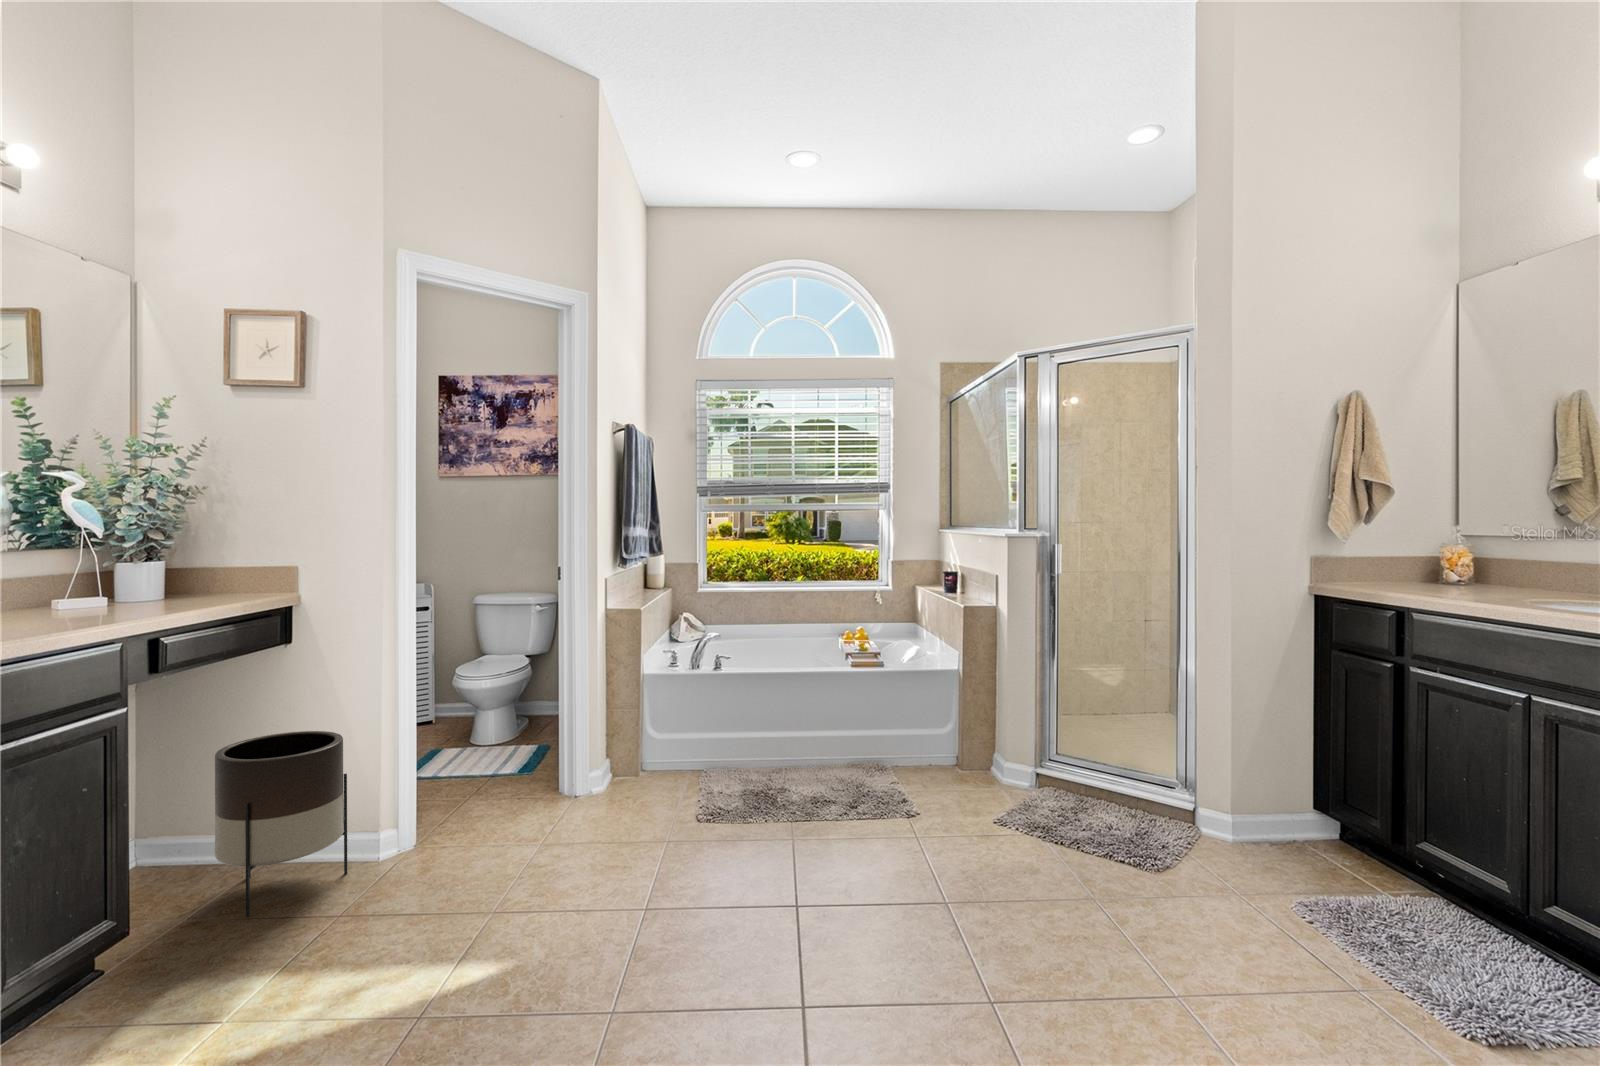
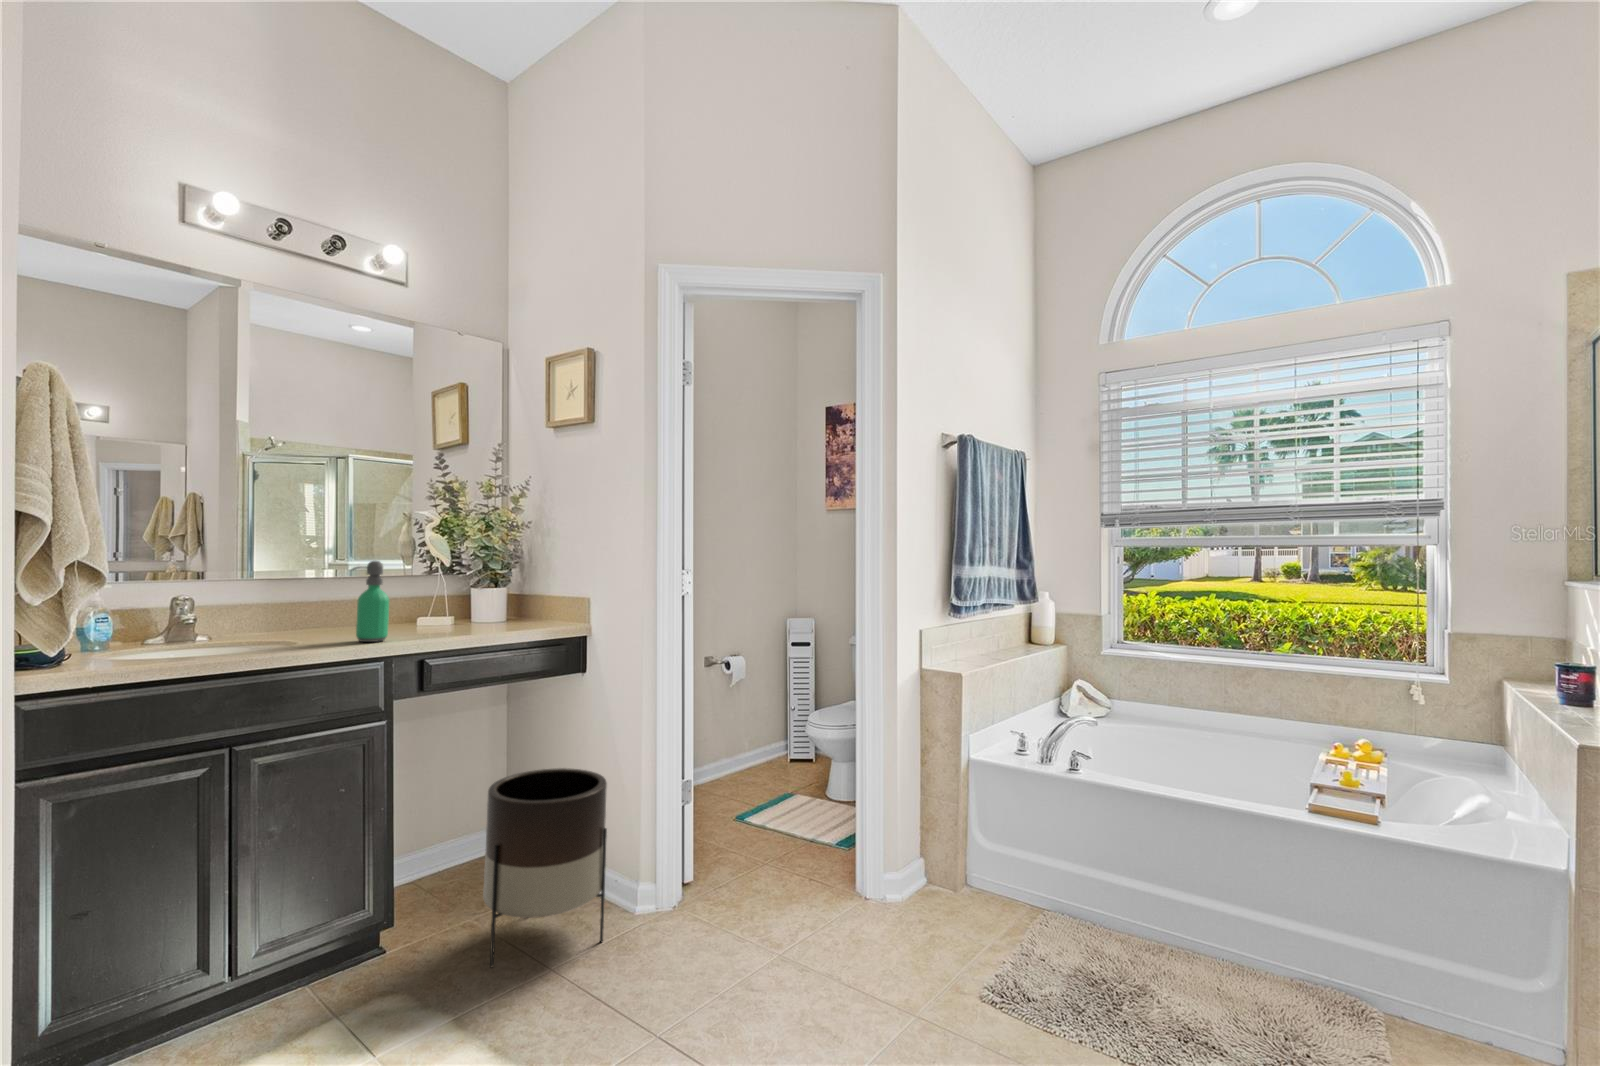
soap dispenser: none [72,539,113,624] -> present [352,561,389,642]

